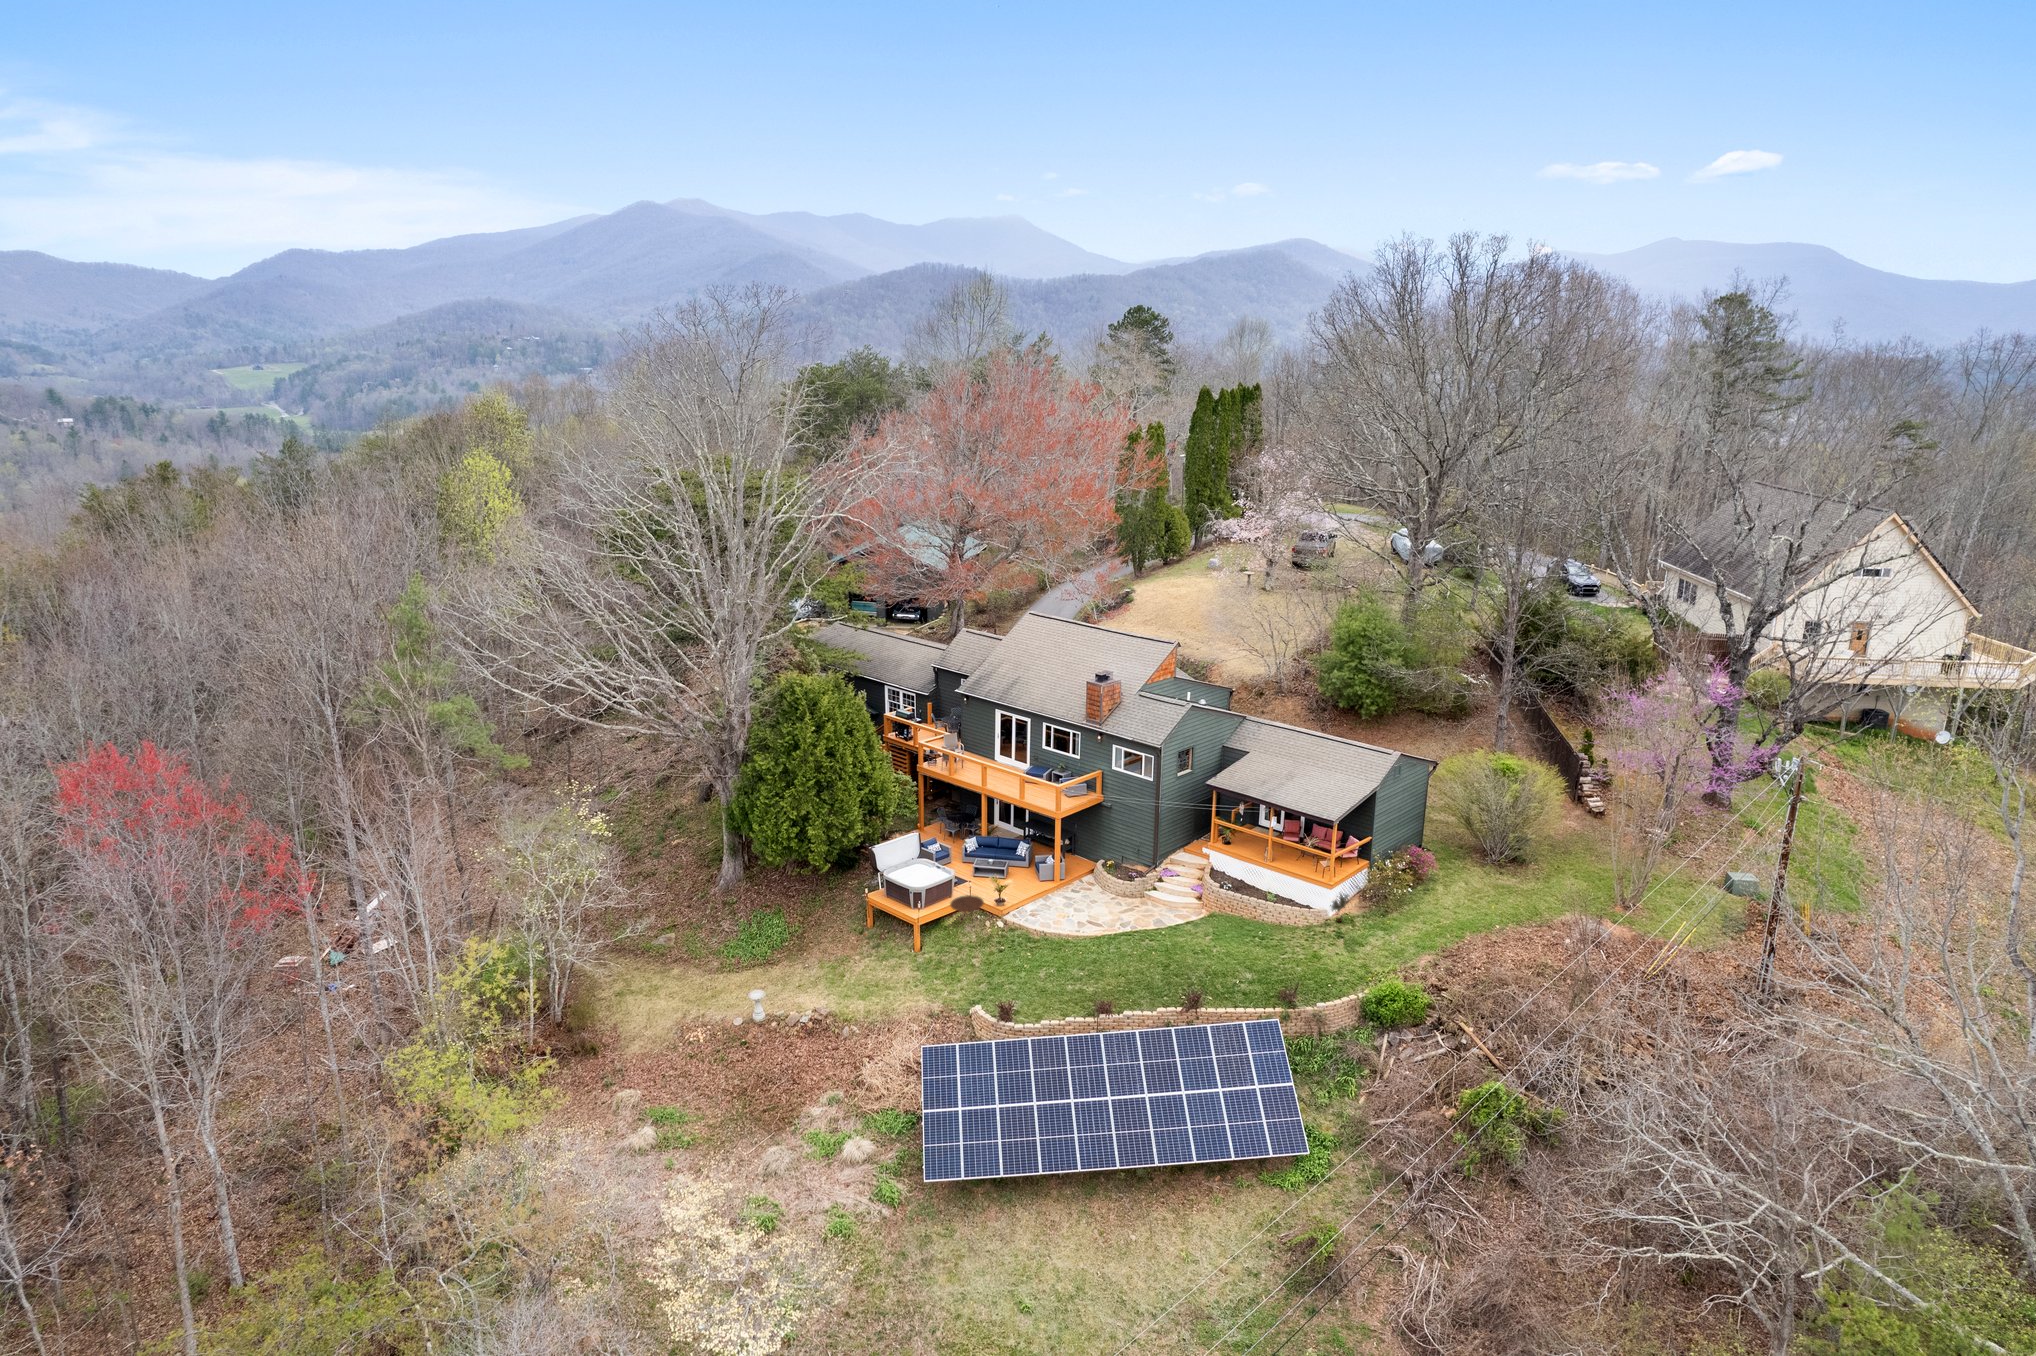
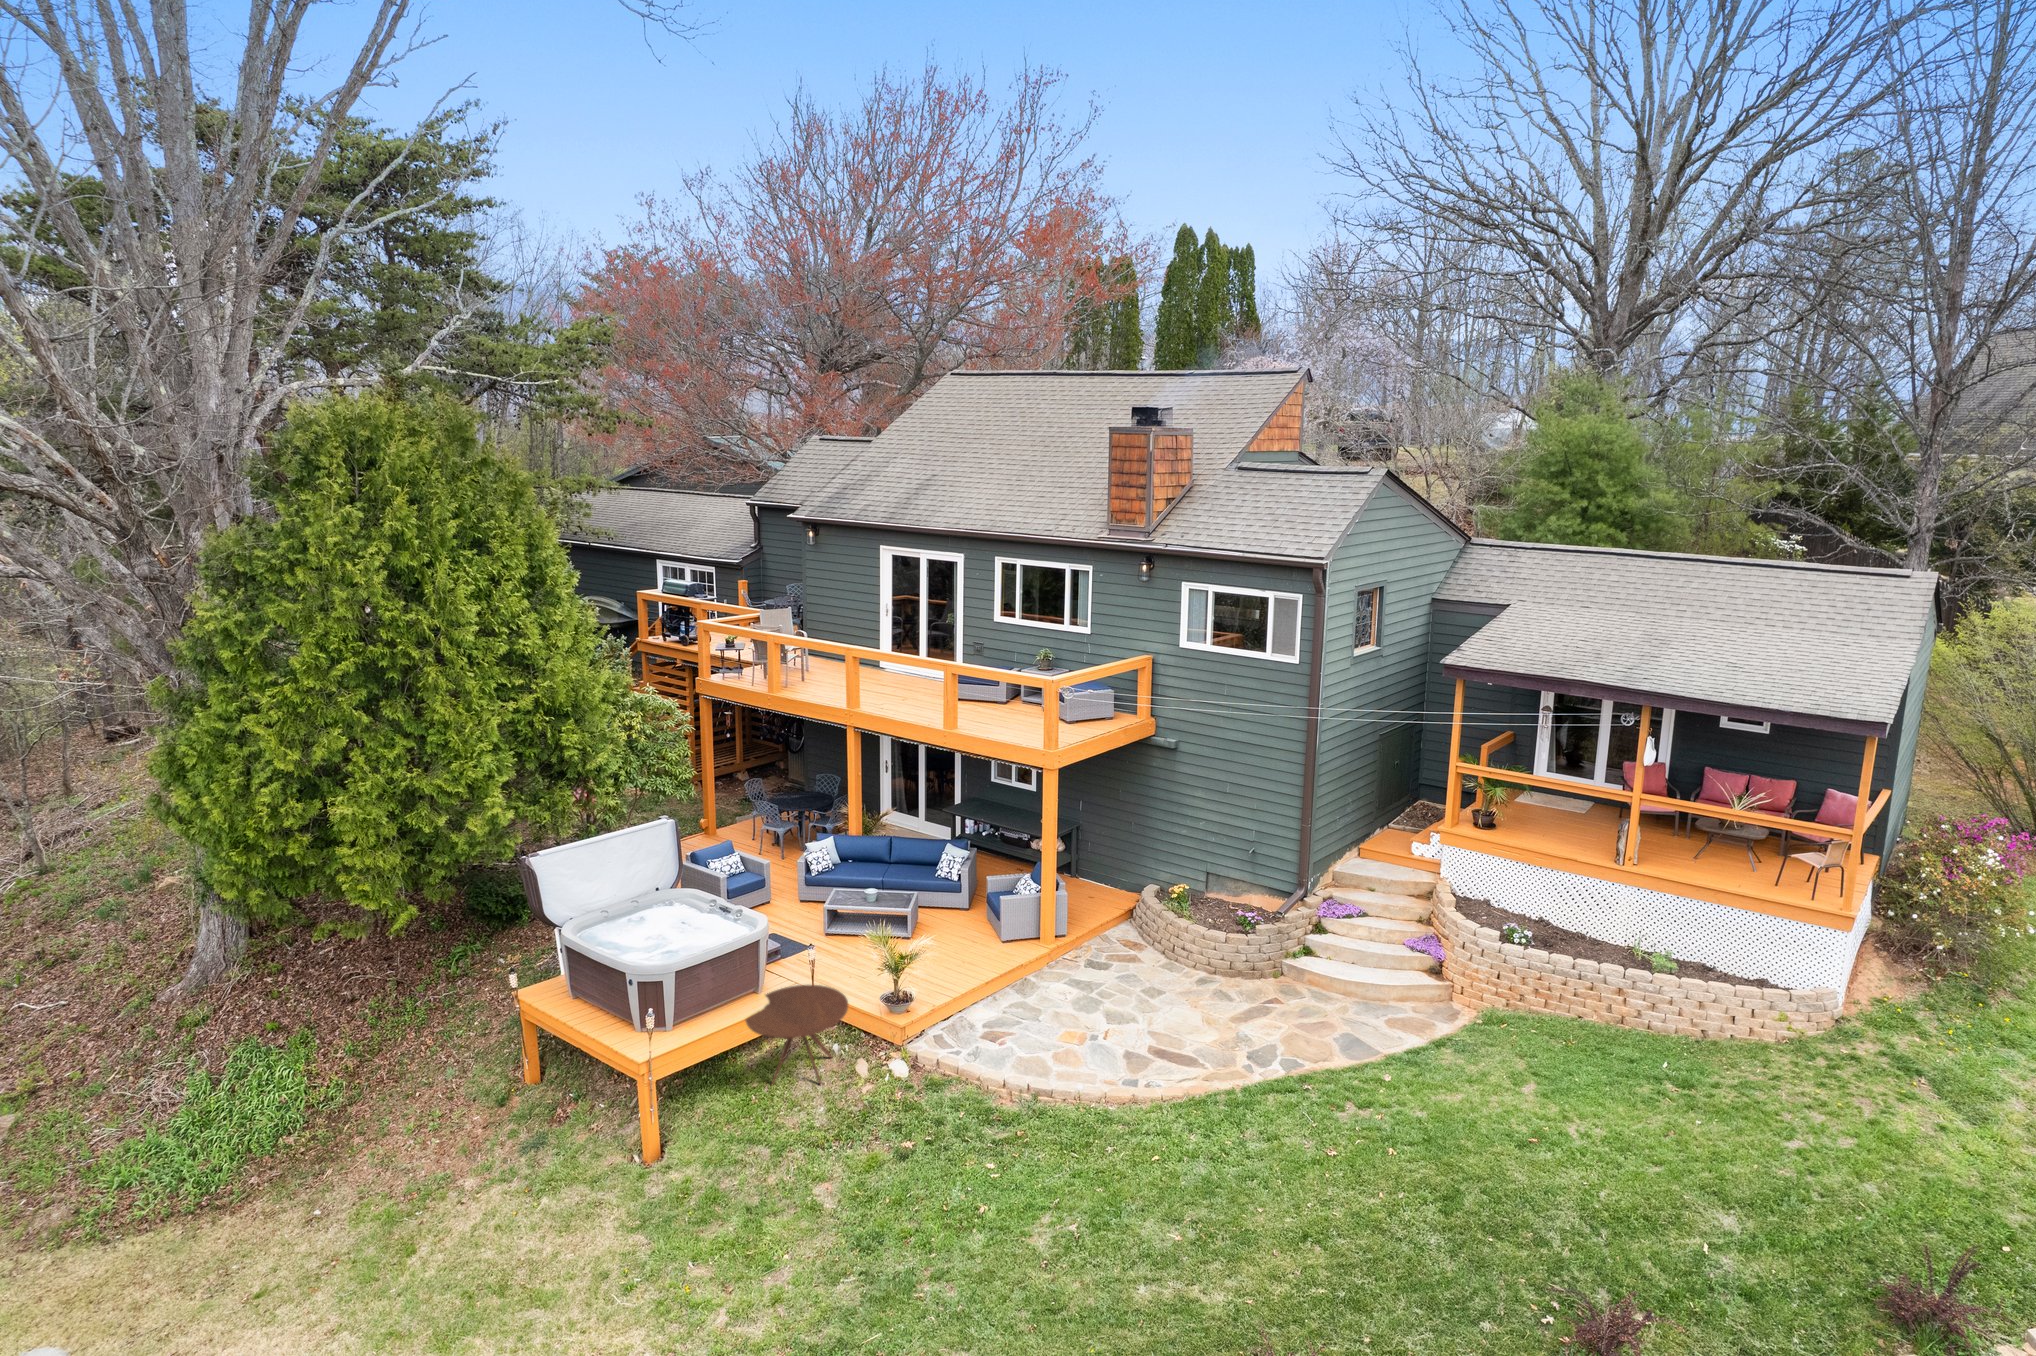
potted tree: present [1330,894,1349,922] -> none [1849,936,1907,1025]

